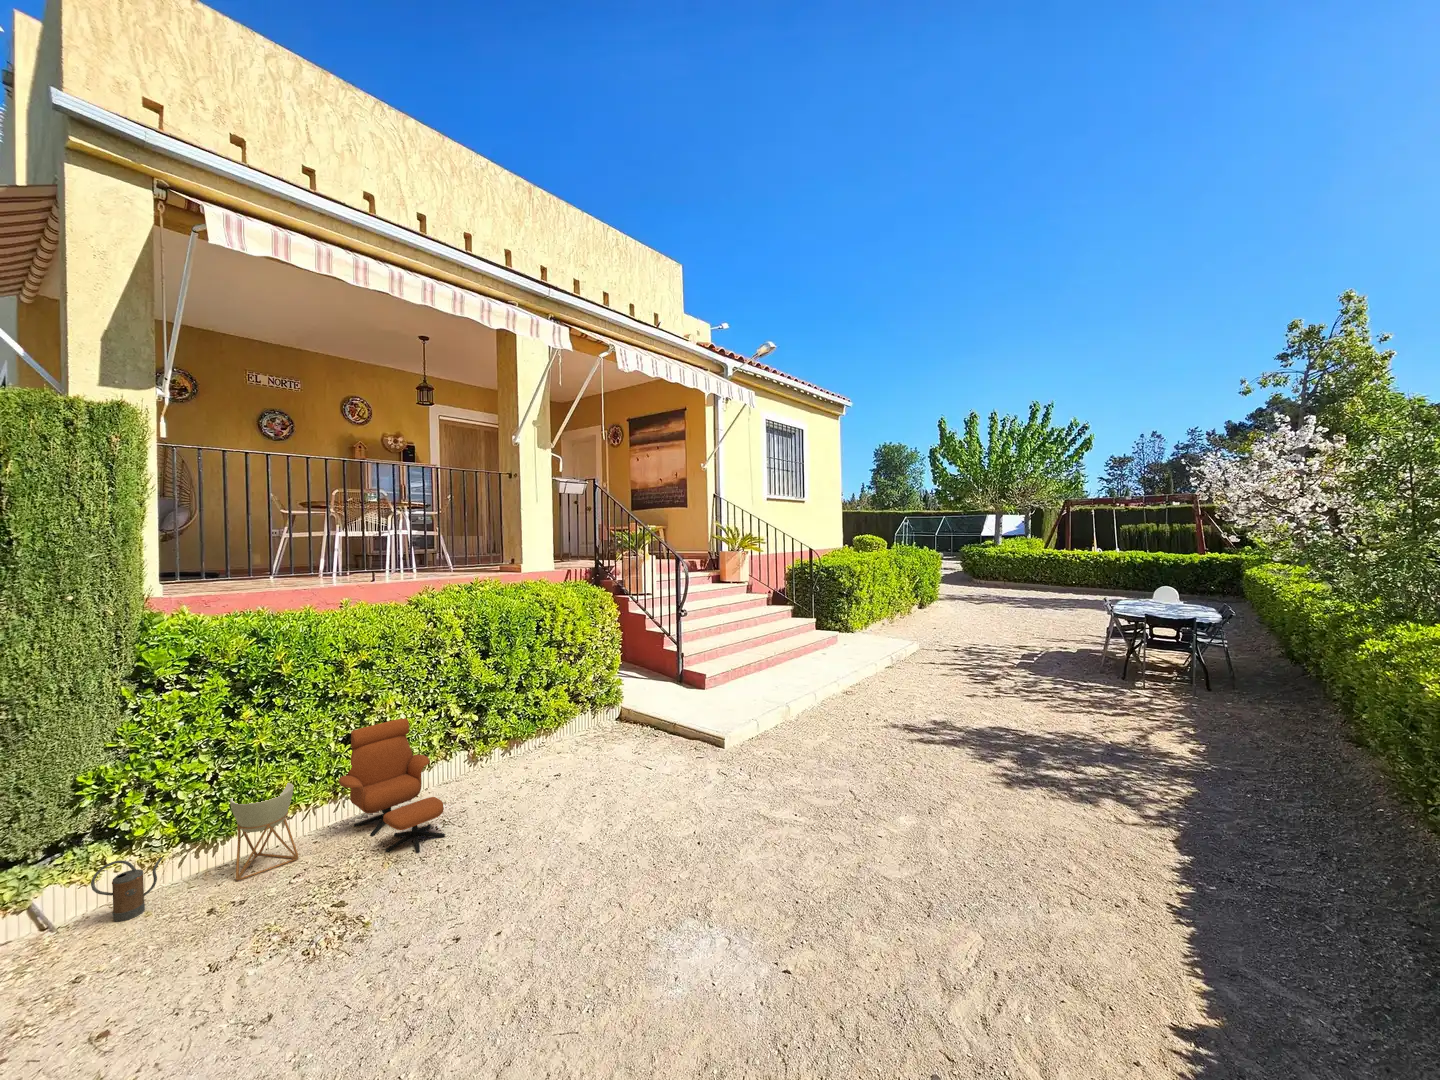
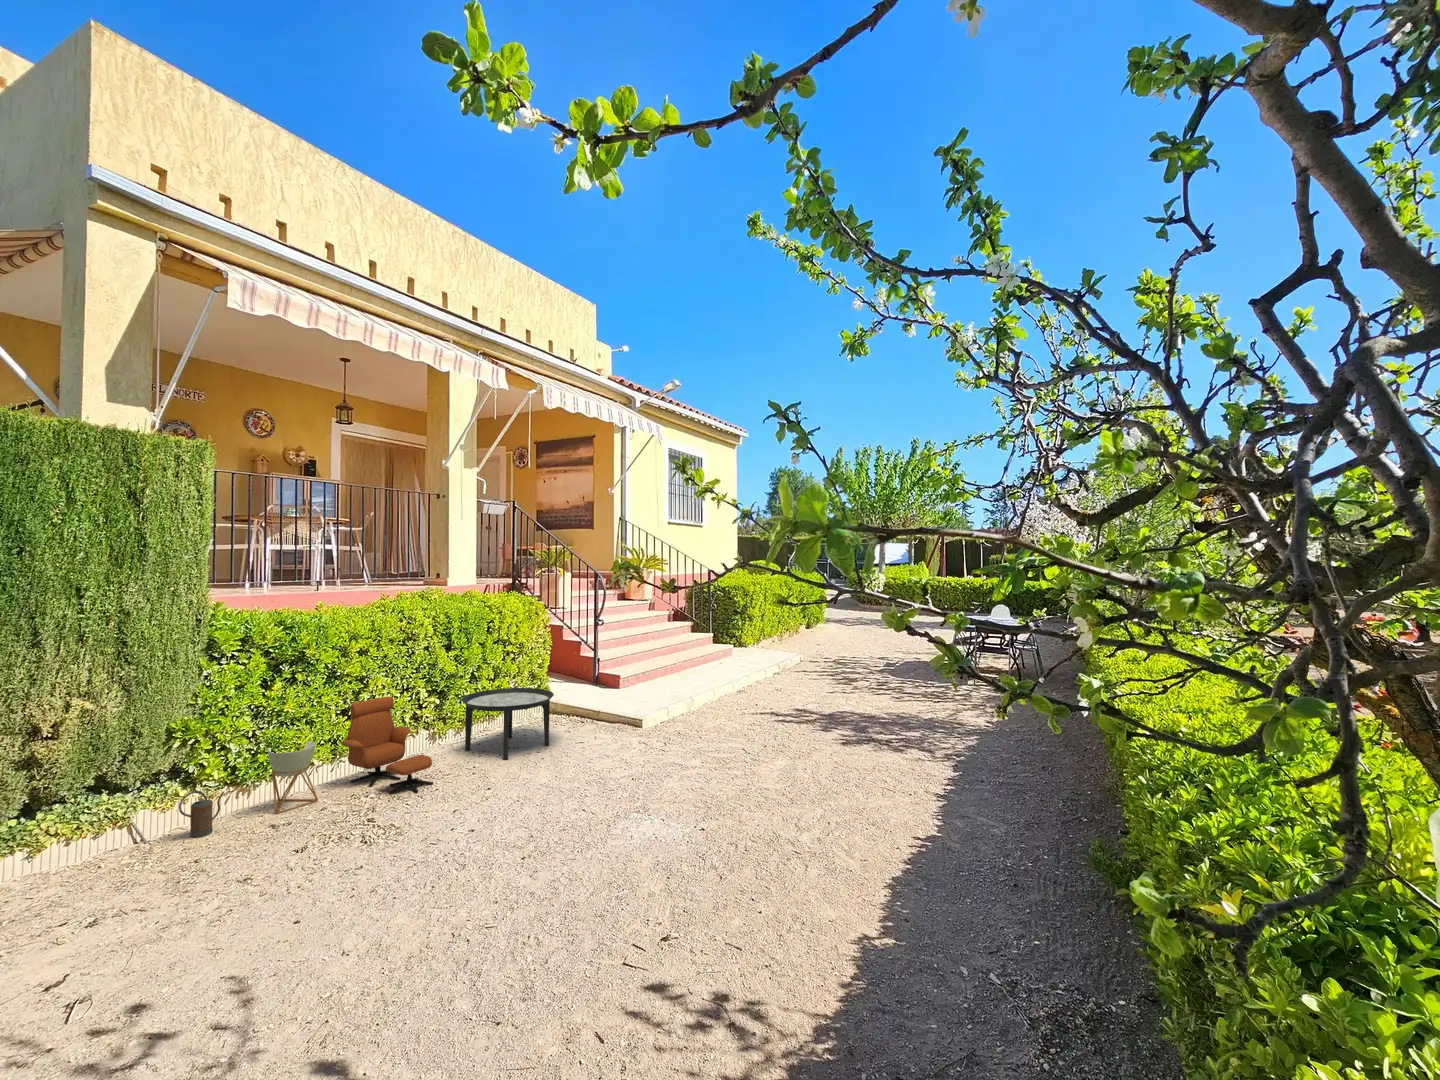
round table: none [499,699,610,796] -> present [462,688,554,760]

